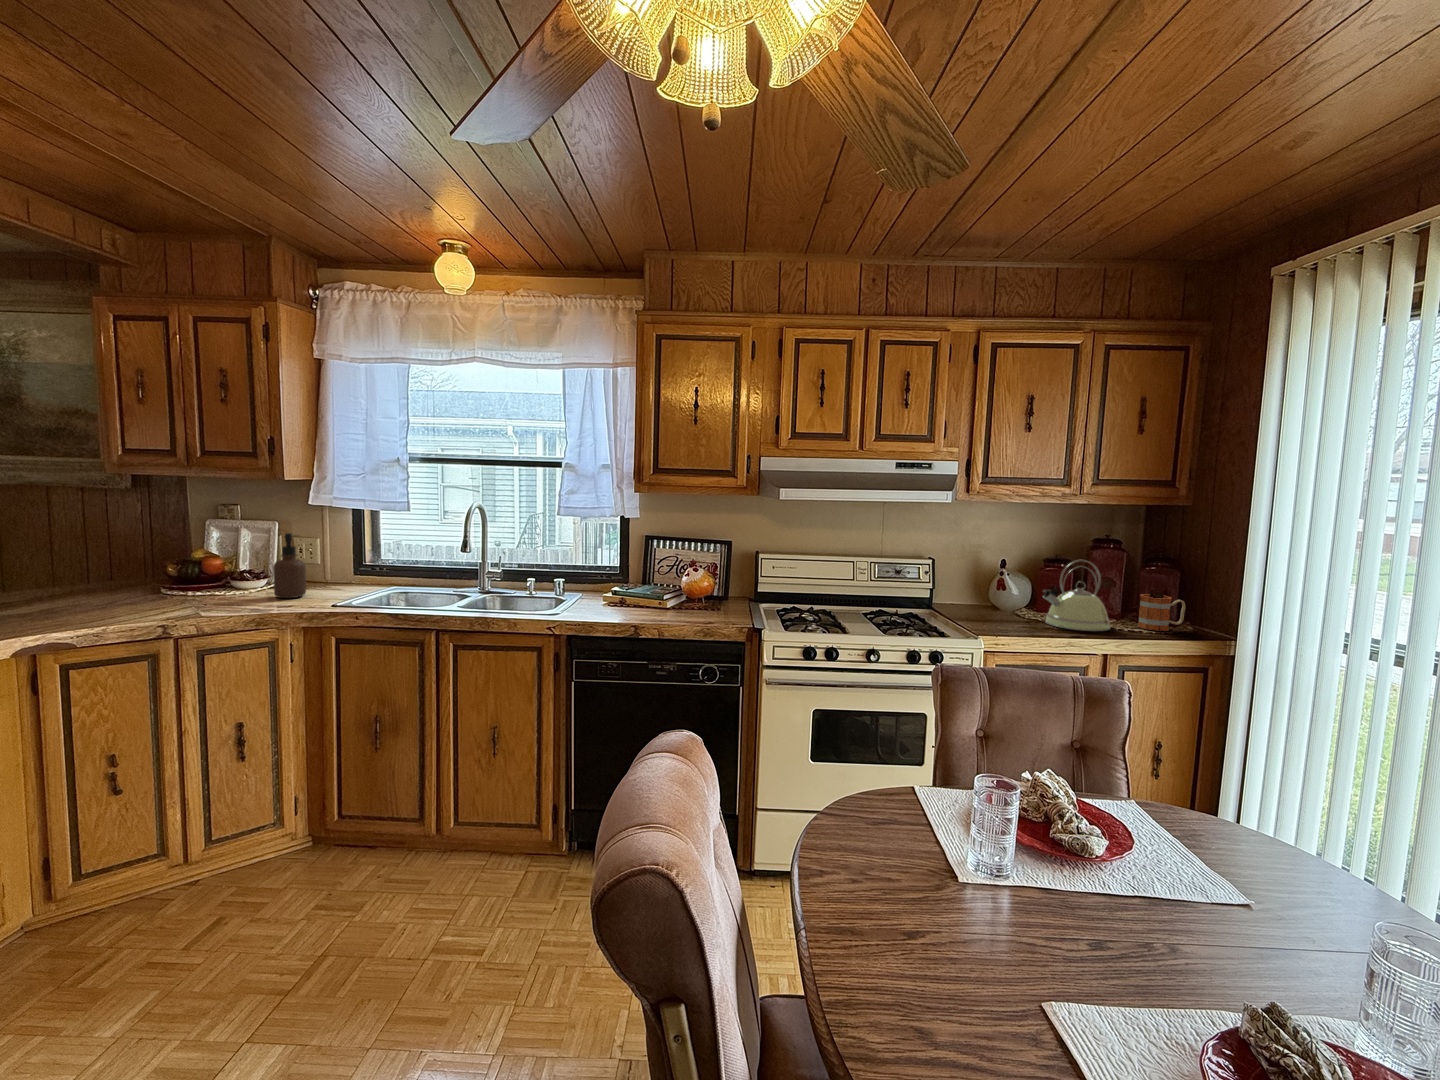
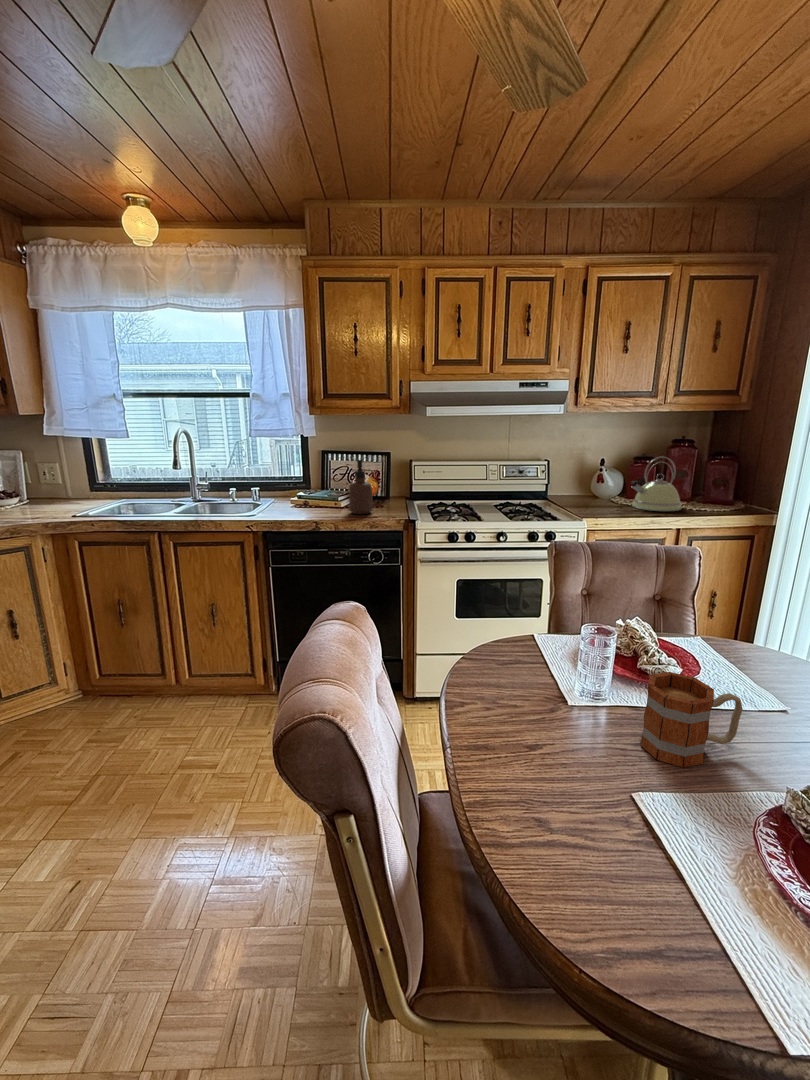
soap dispenser: present [273,533,306,598] -> present [349,460,373,514]
mug: present [1137,594,1186,631] -> present [640,672,743,768]

